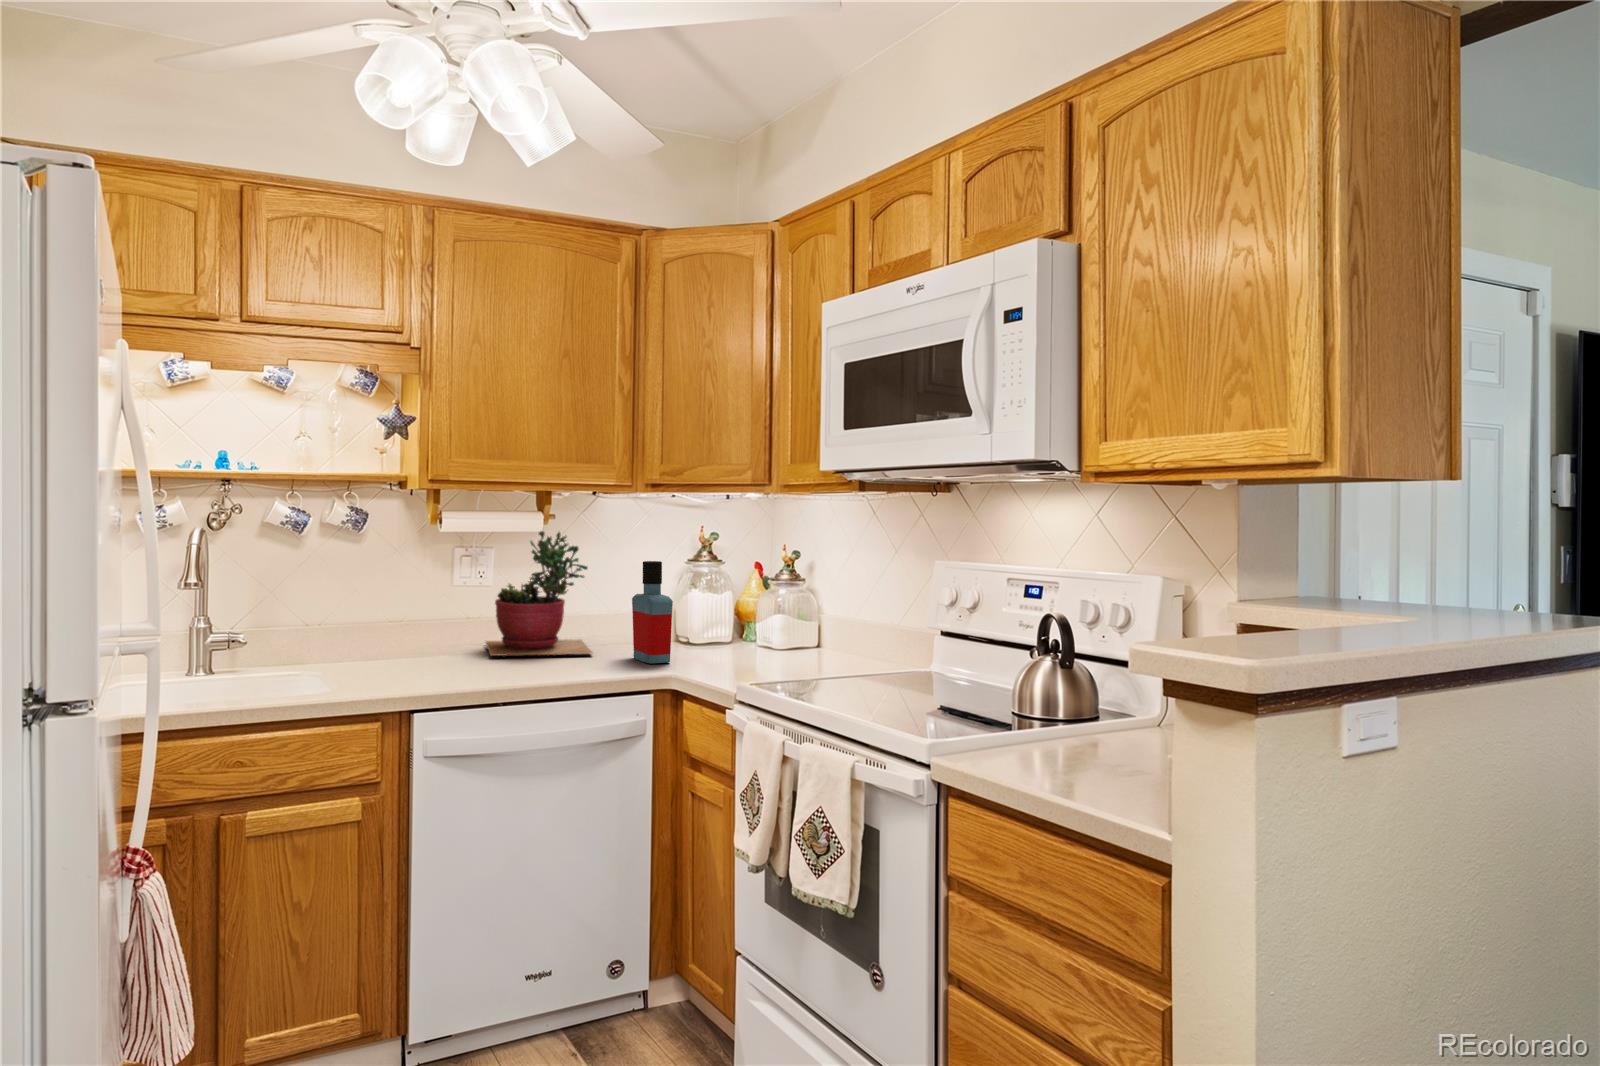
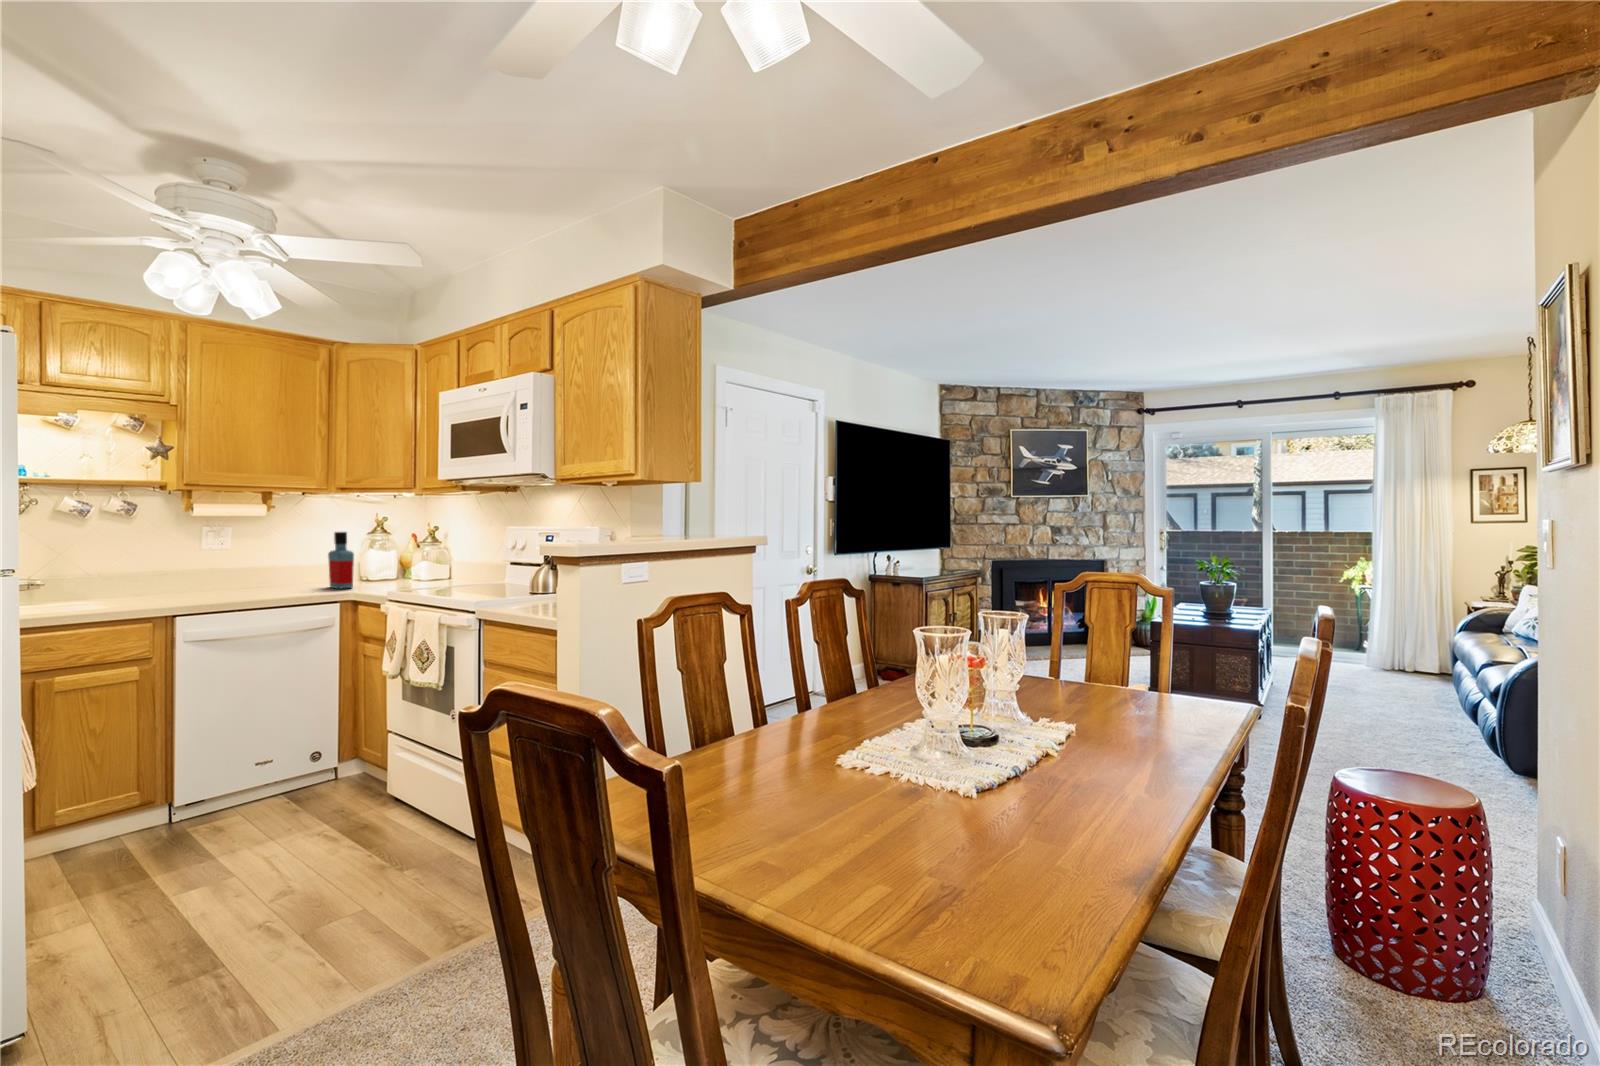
succulent plant: present [486,531,592,656] -> none [227,516,303,588]

